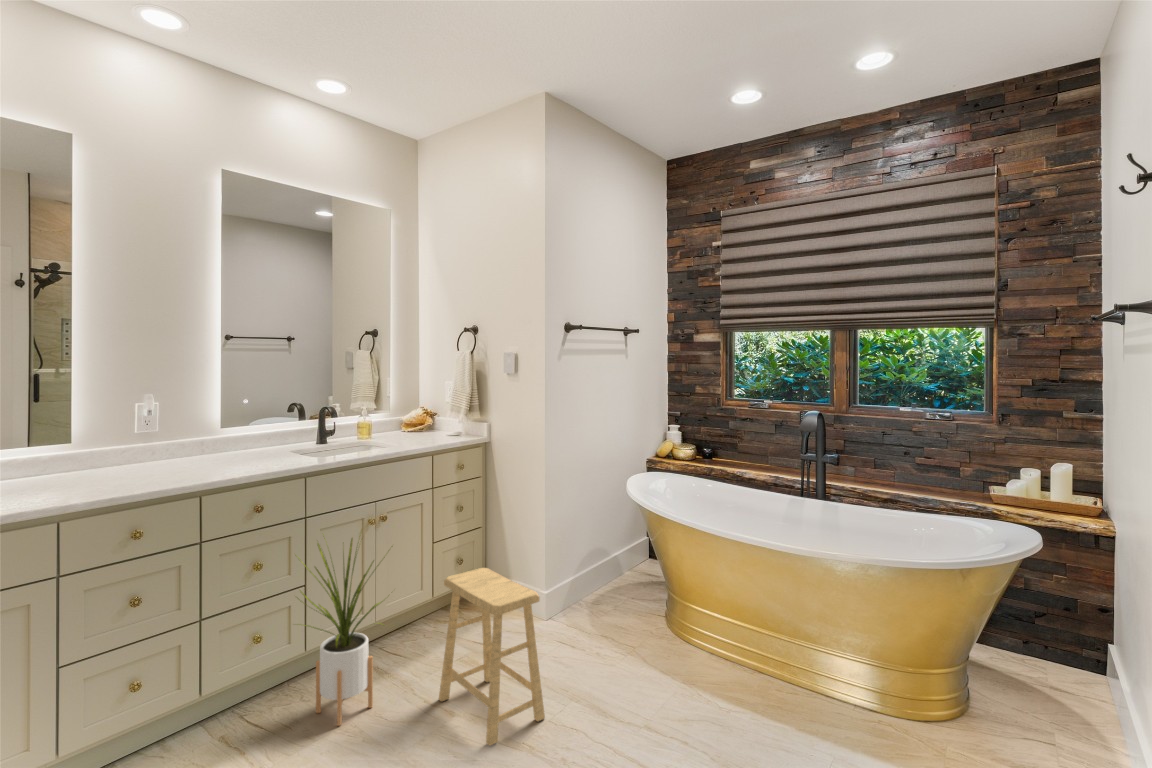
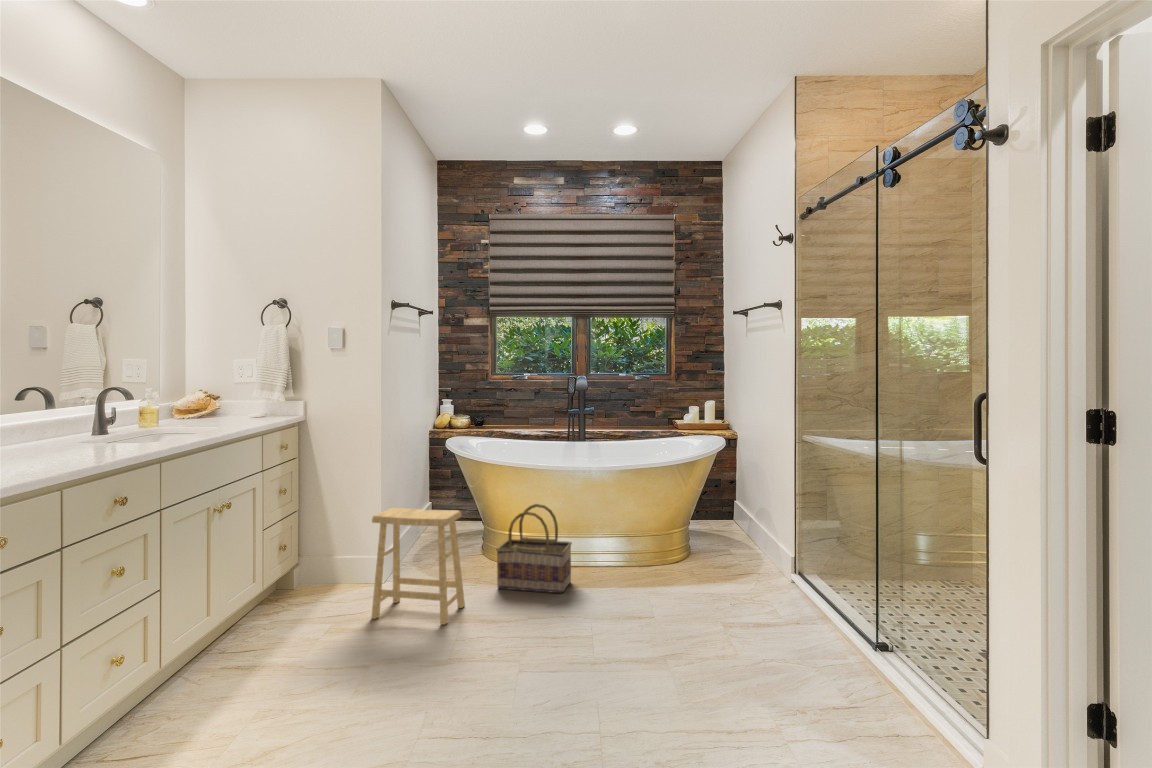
house plant: present [299,538,385,726] -> none [250,482,344,651]
basket: none [609,596,717,746] -> present [496,504,572,593]

